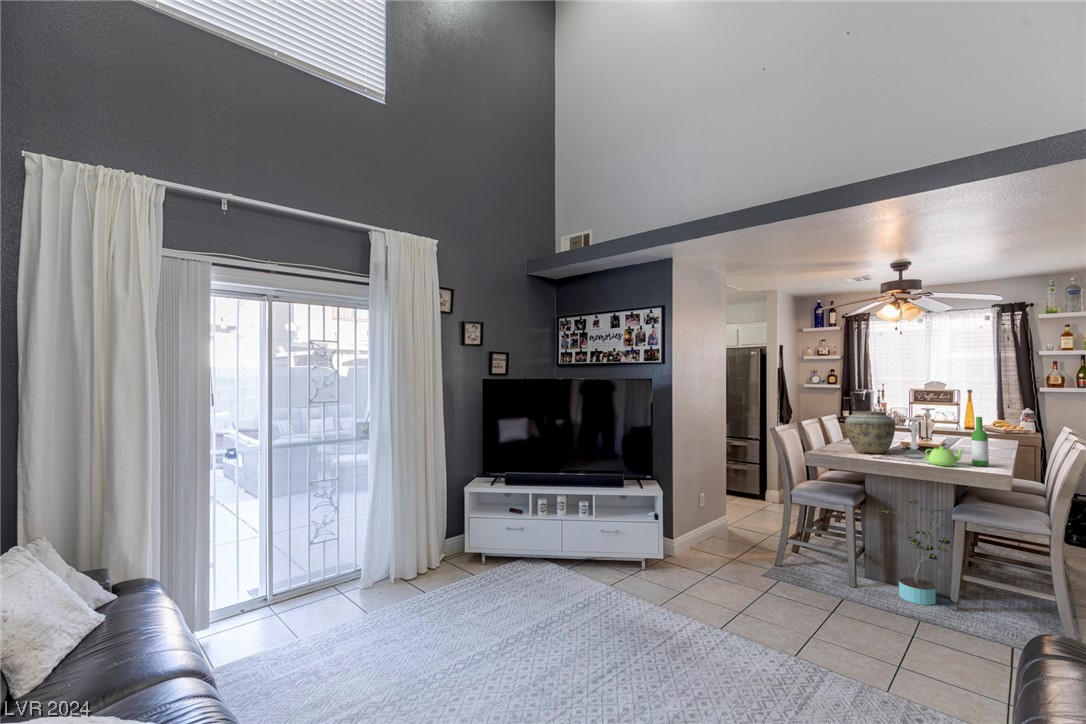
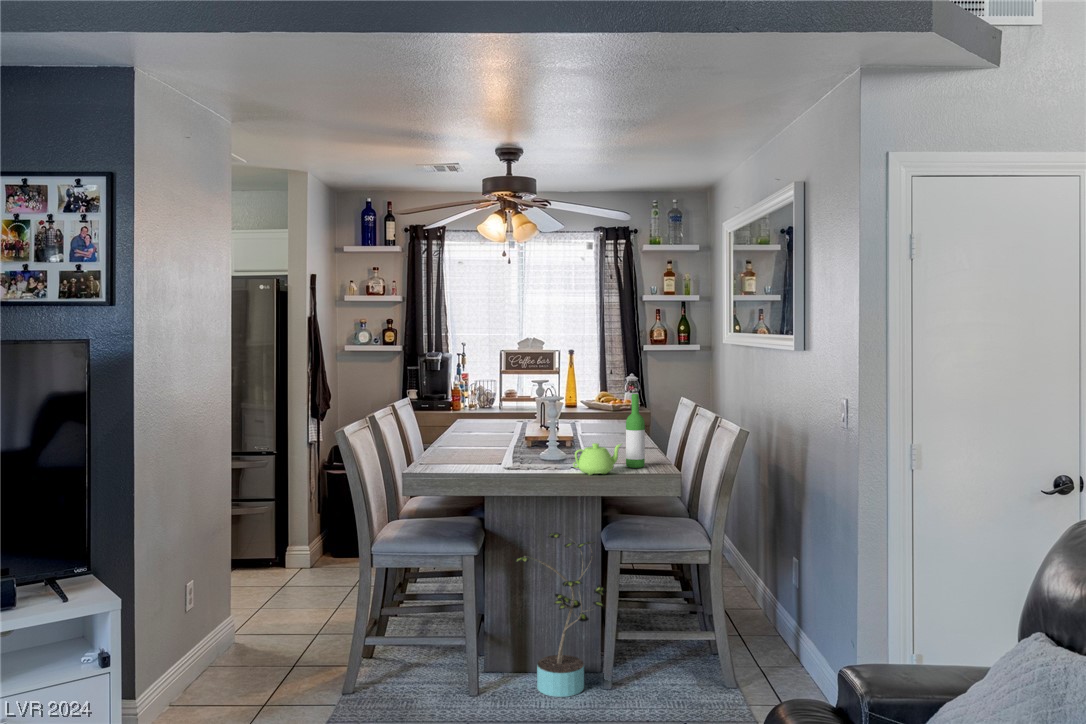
vase: present [845,411,895,453] -> none [453,392,525,464]

